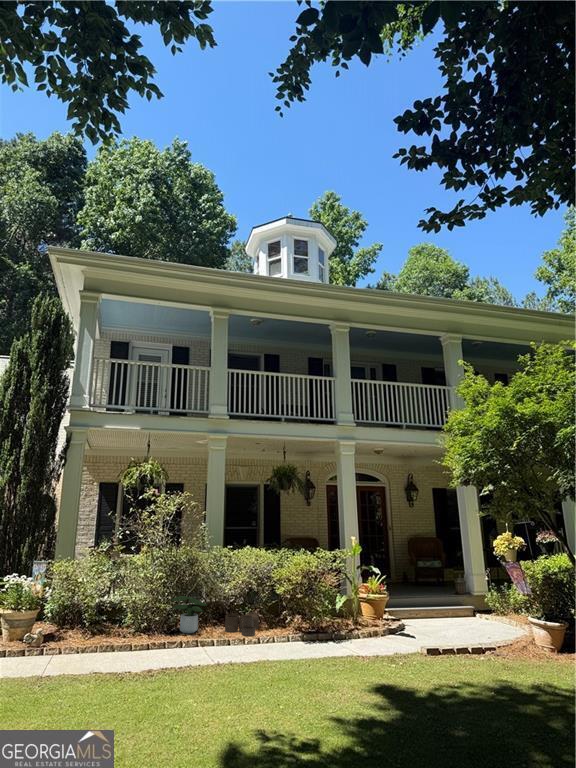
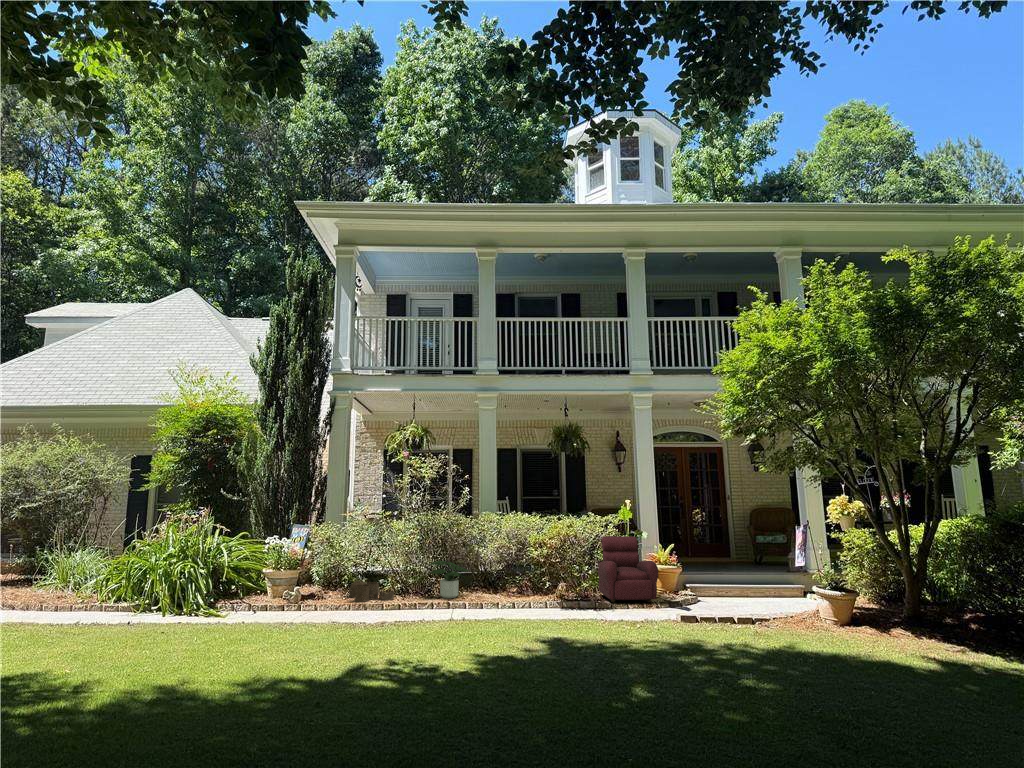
armchair: none [323,570,381,633] -> present [598,536,658,602]
woven basket: present [225,612,259,636] -> present [349,581,394,602]

